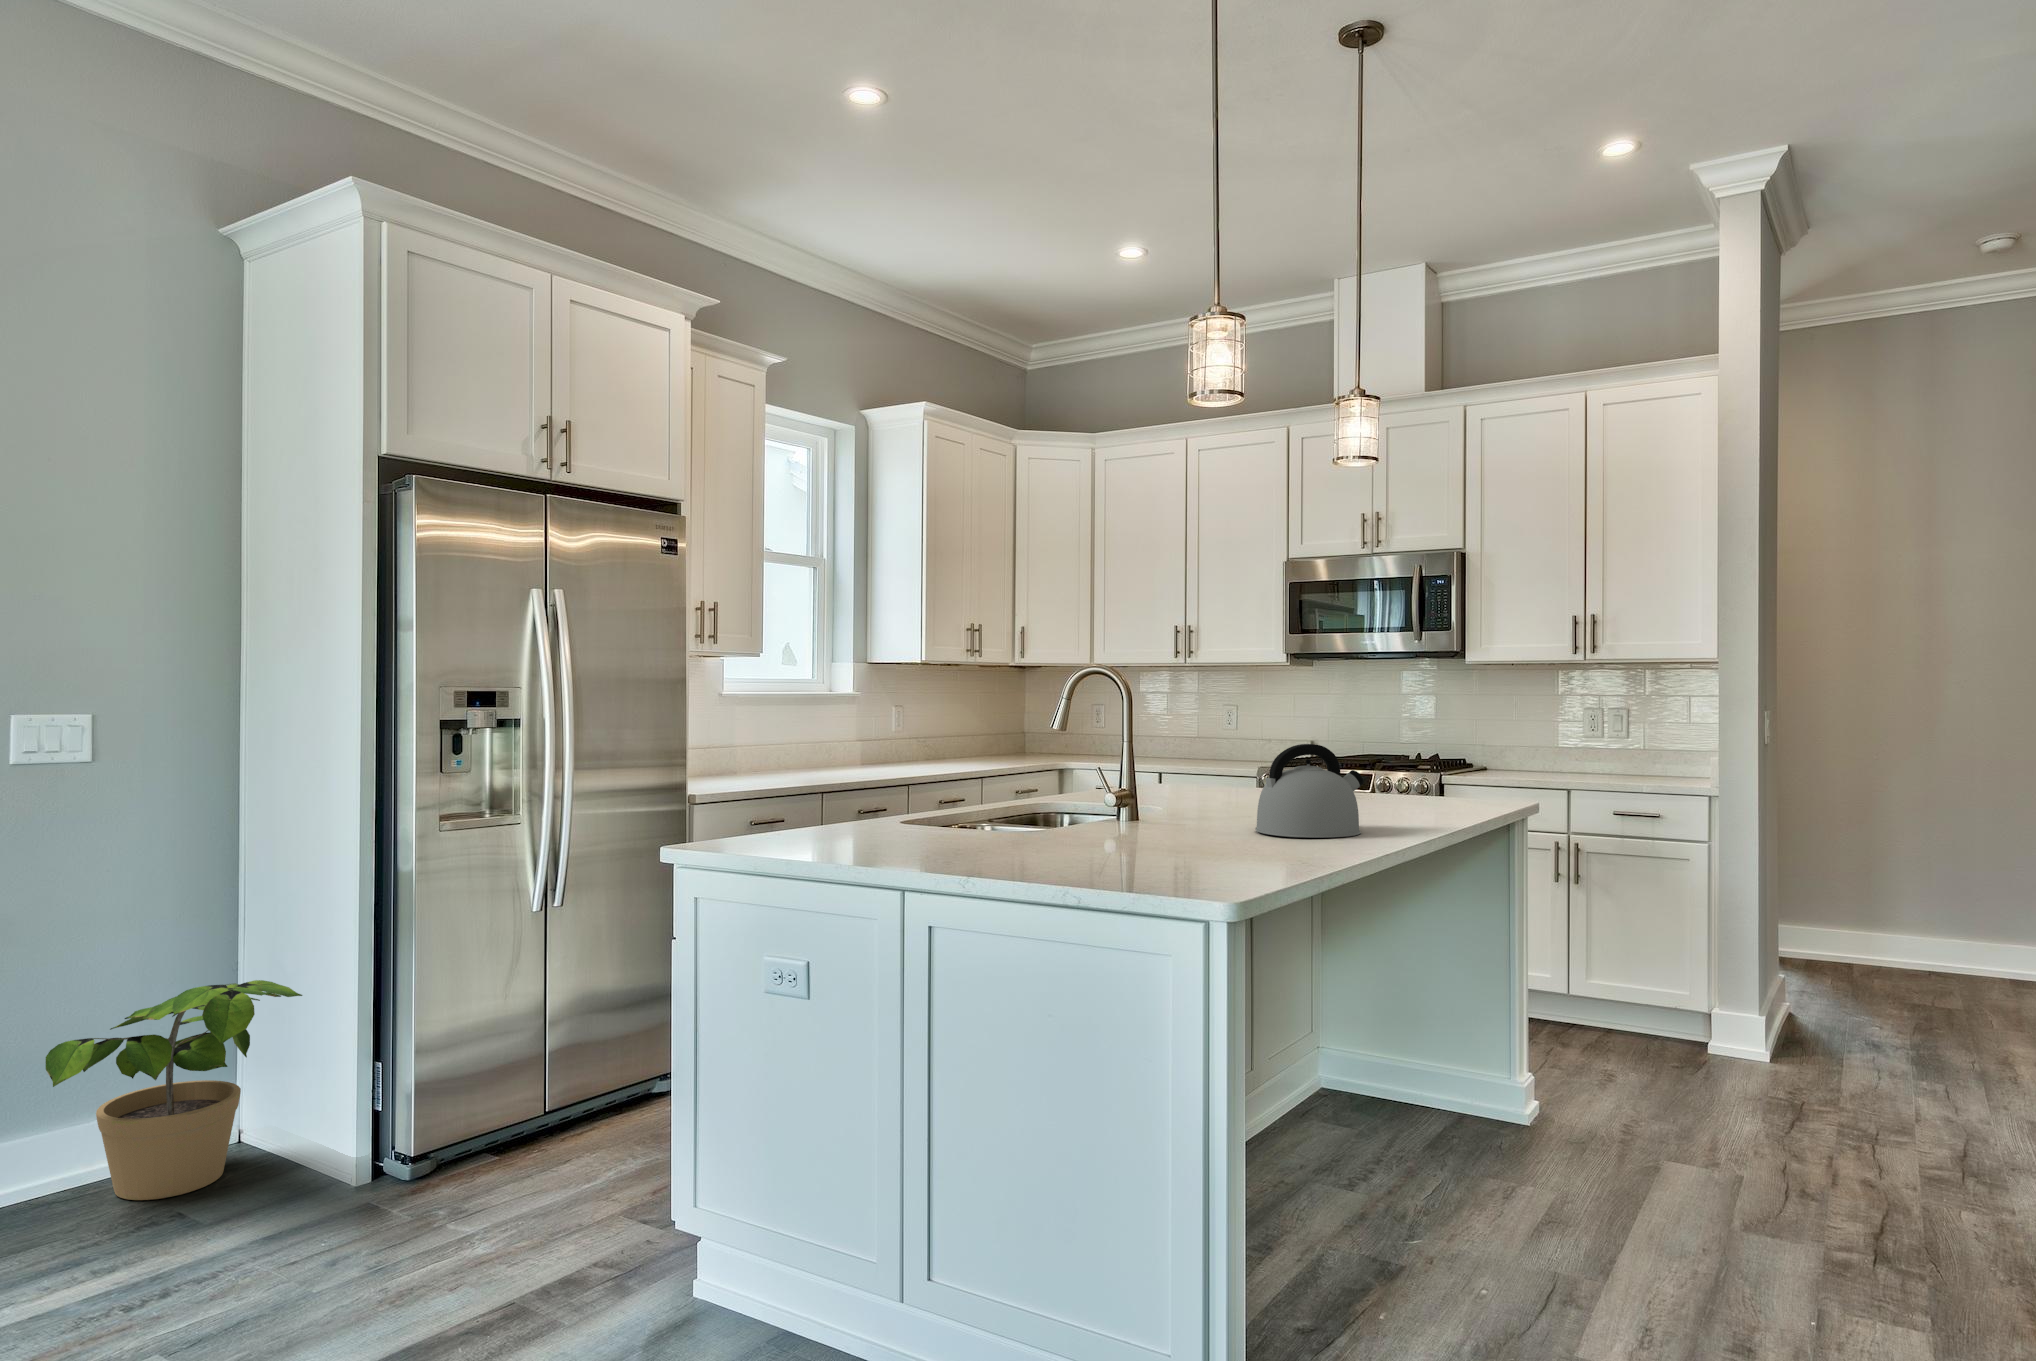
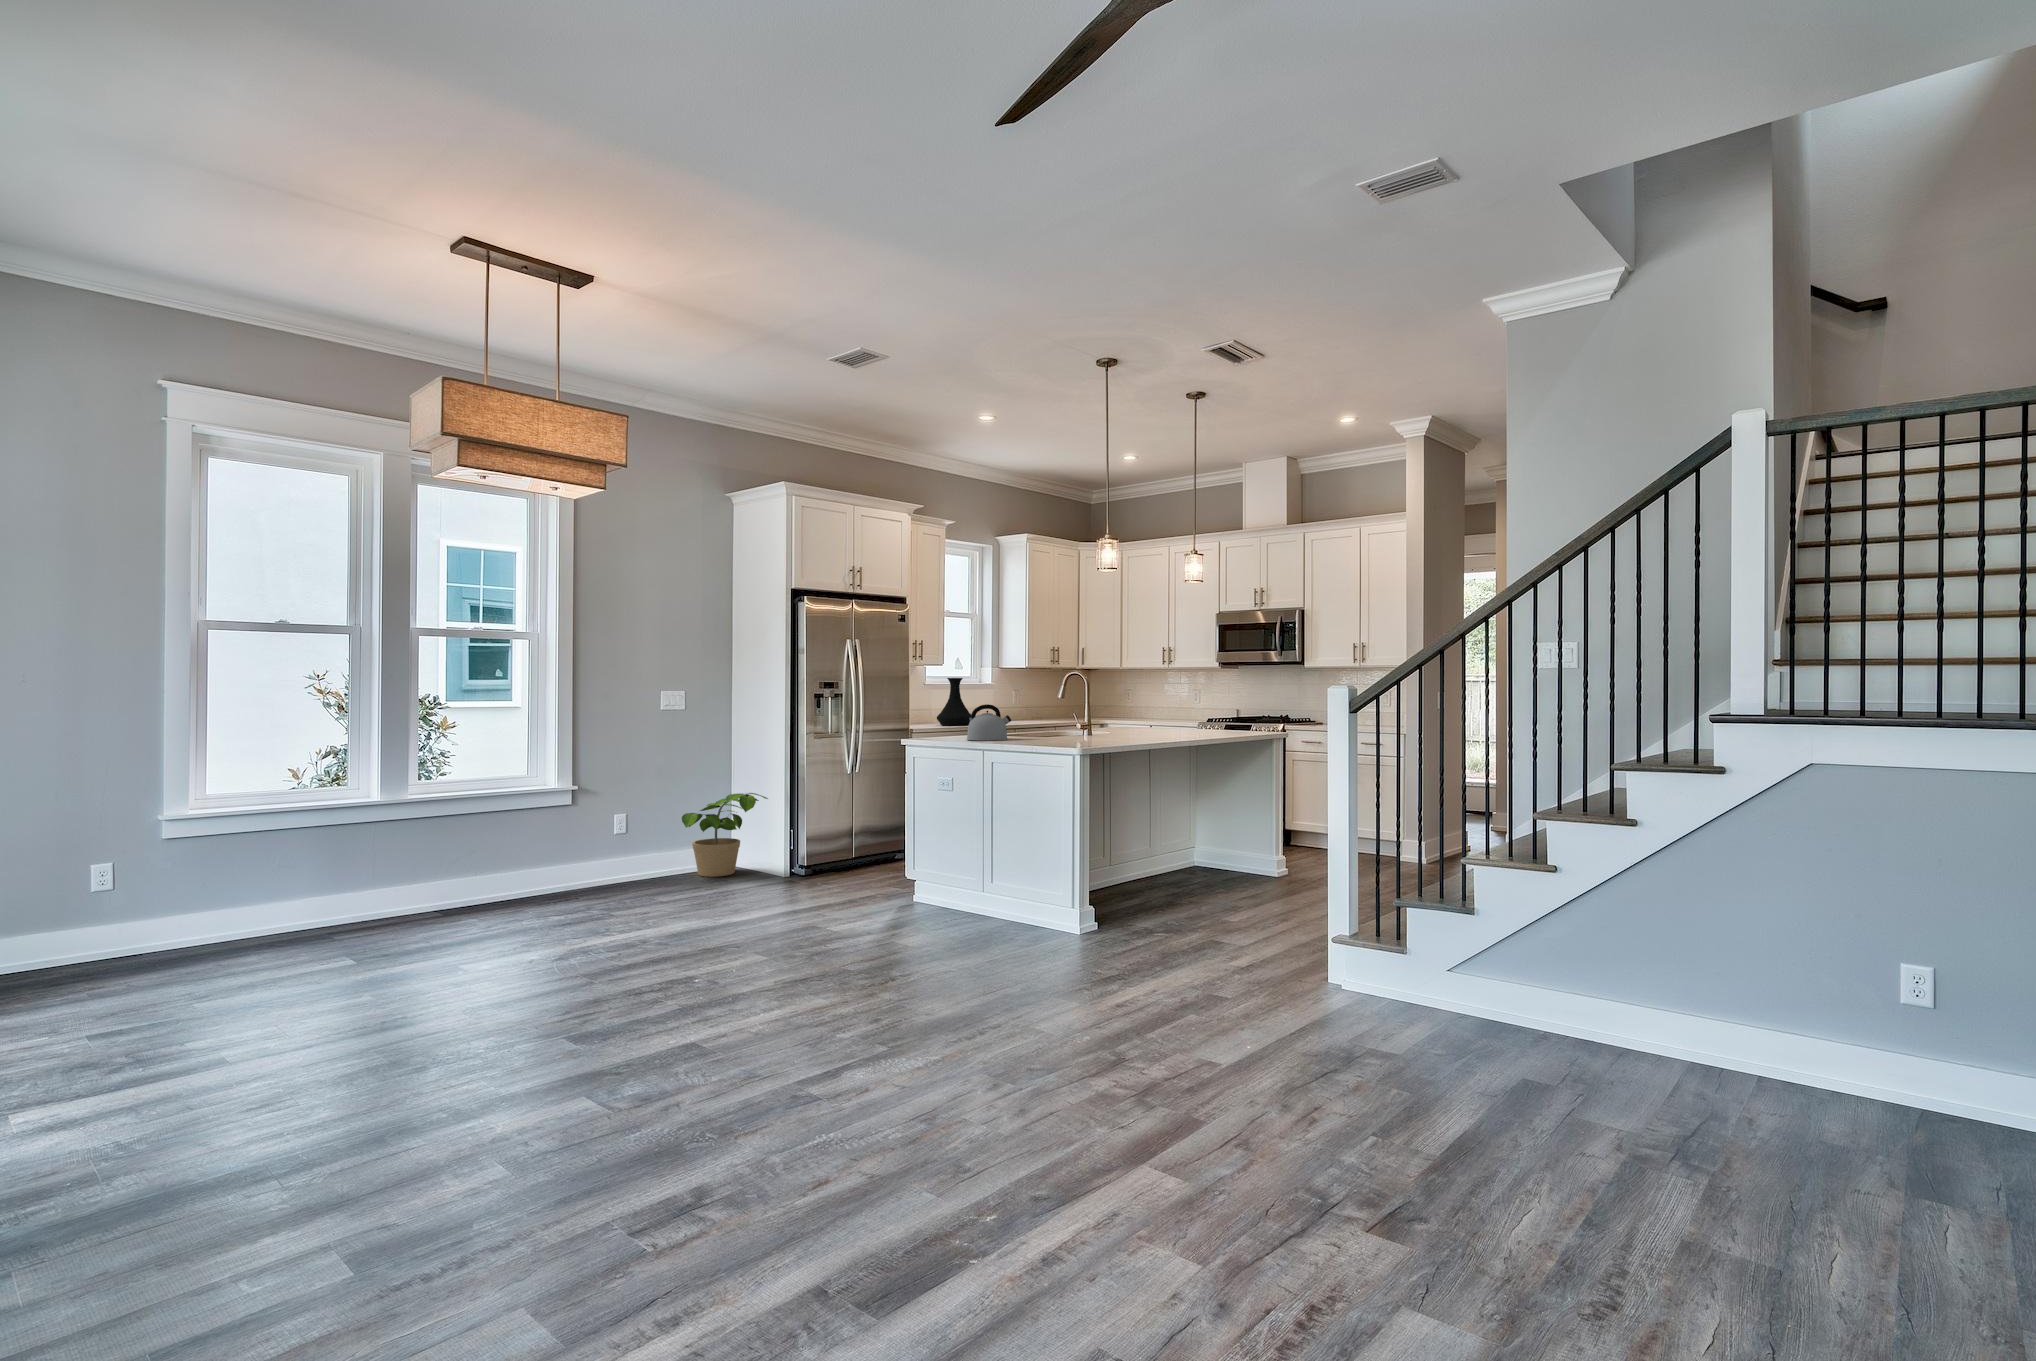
vase: none [748,678,823,774] -> present [937,678,971,726]
kettle: present [1255,744,1364,838] -> present [967,704,1011,741]

